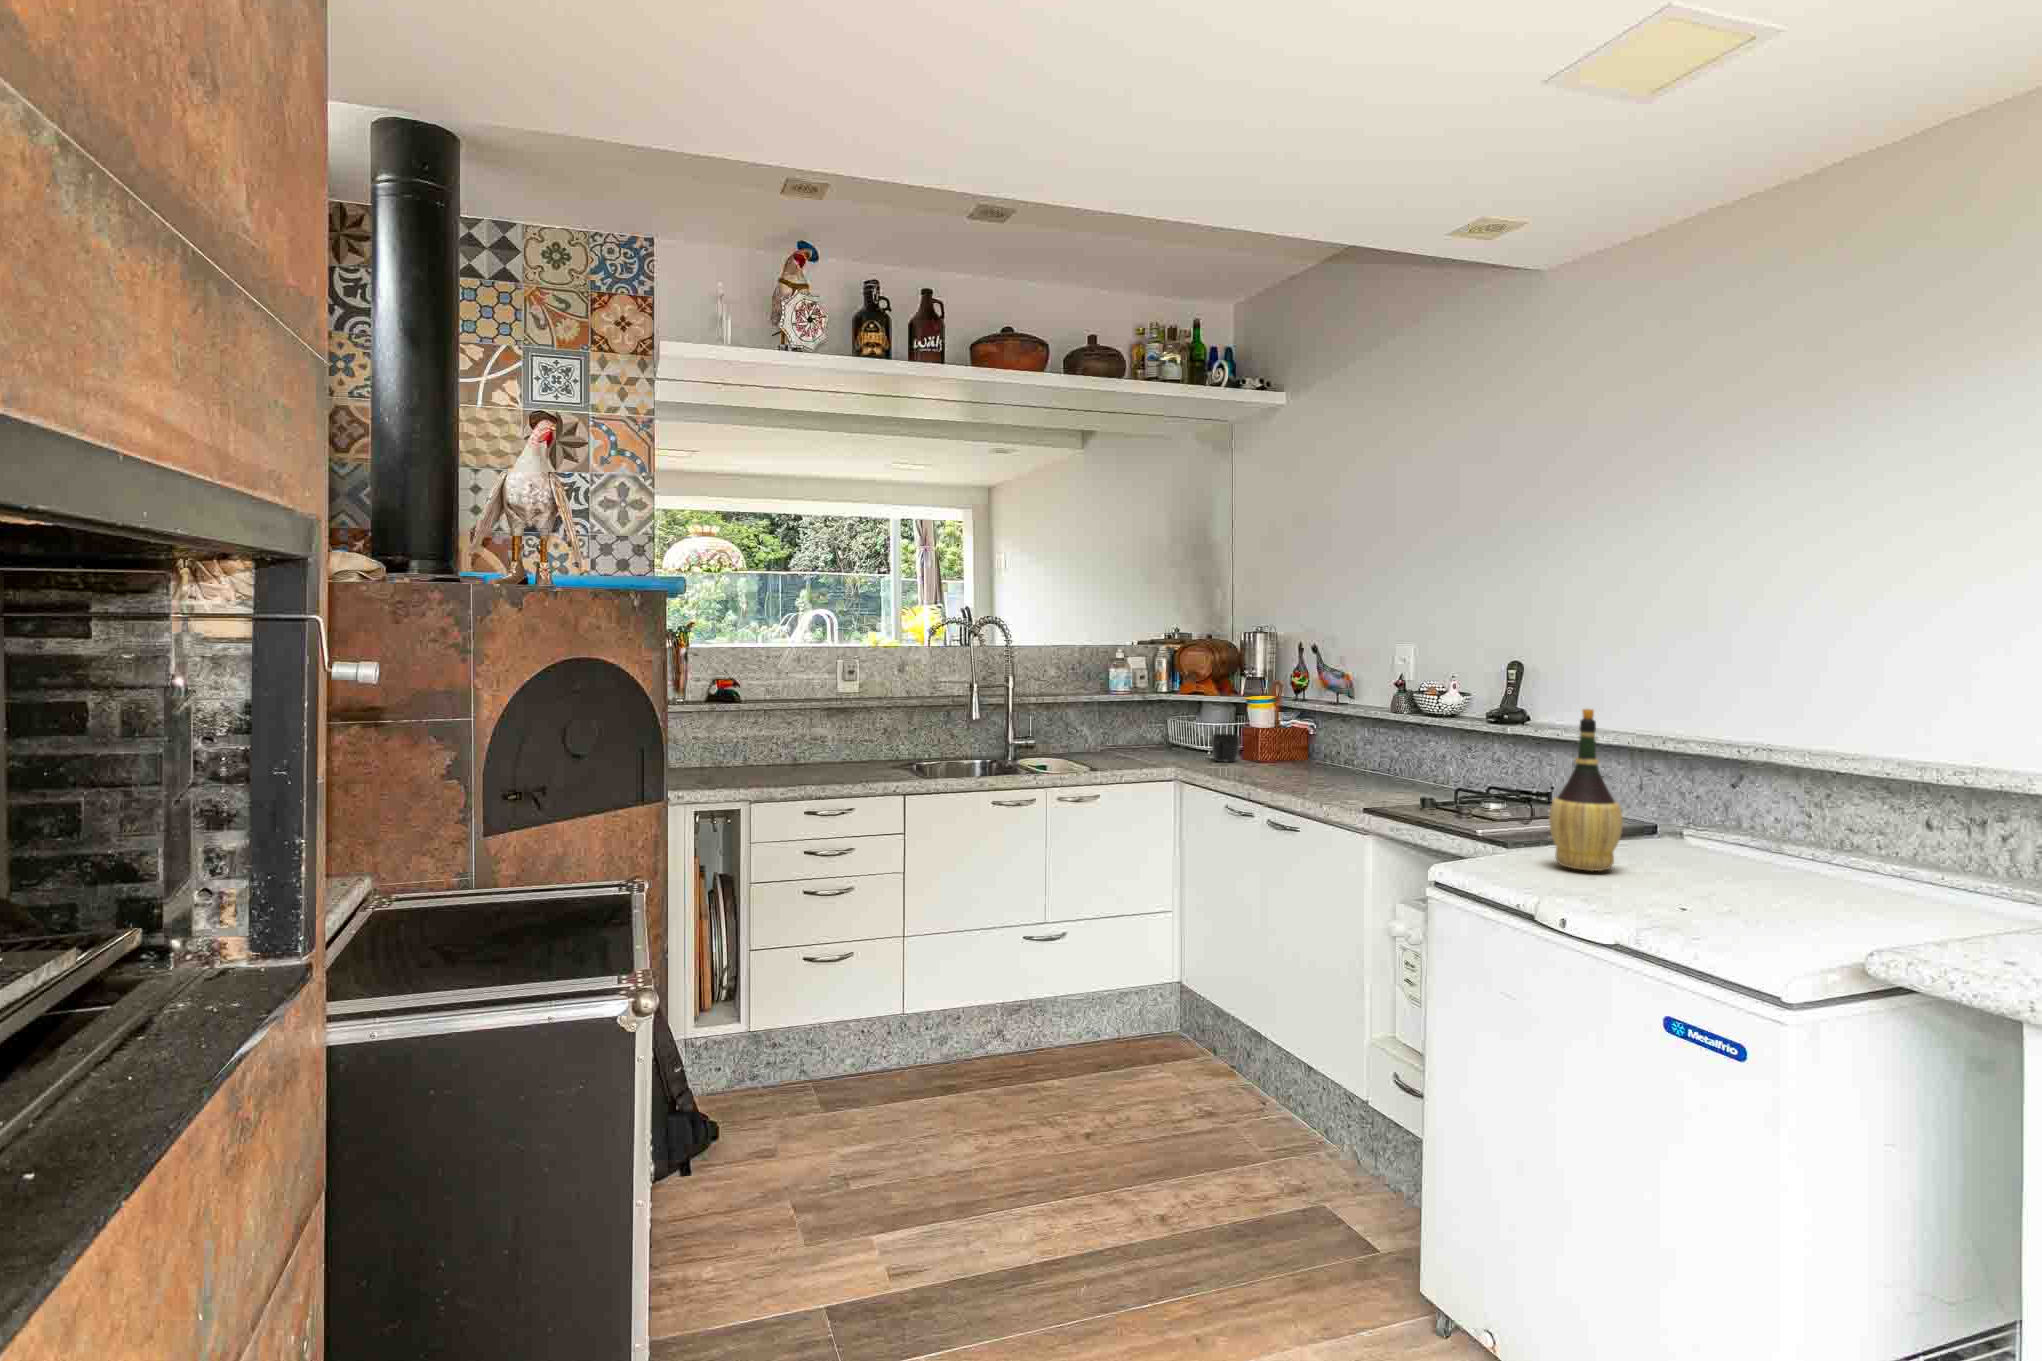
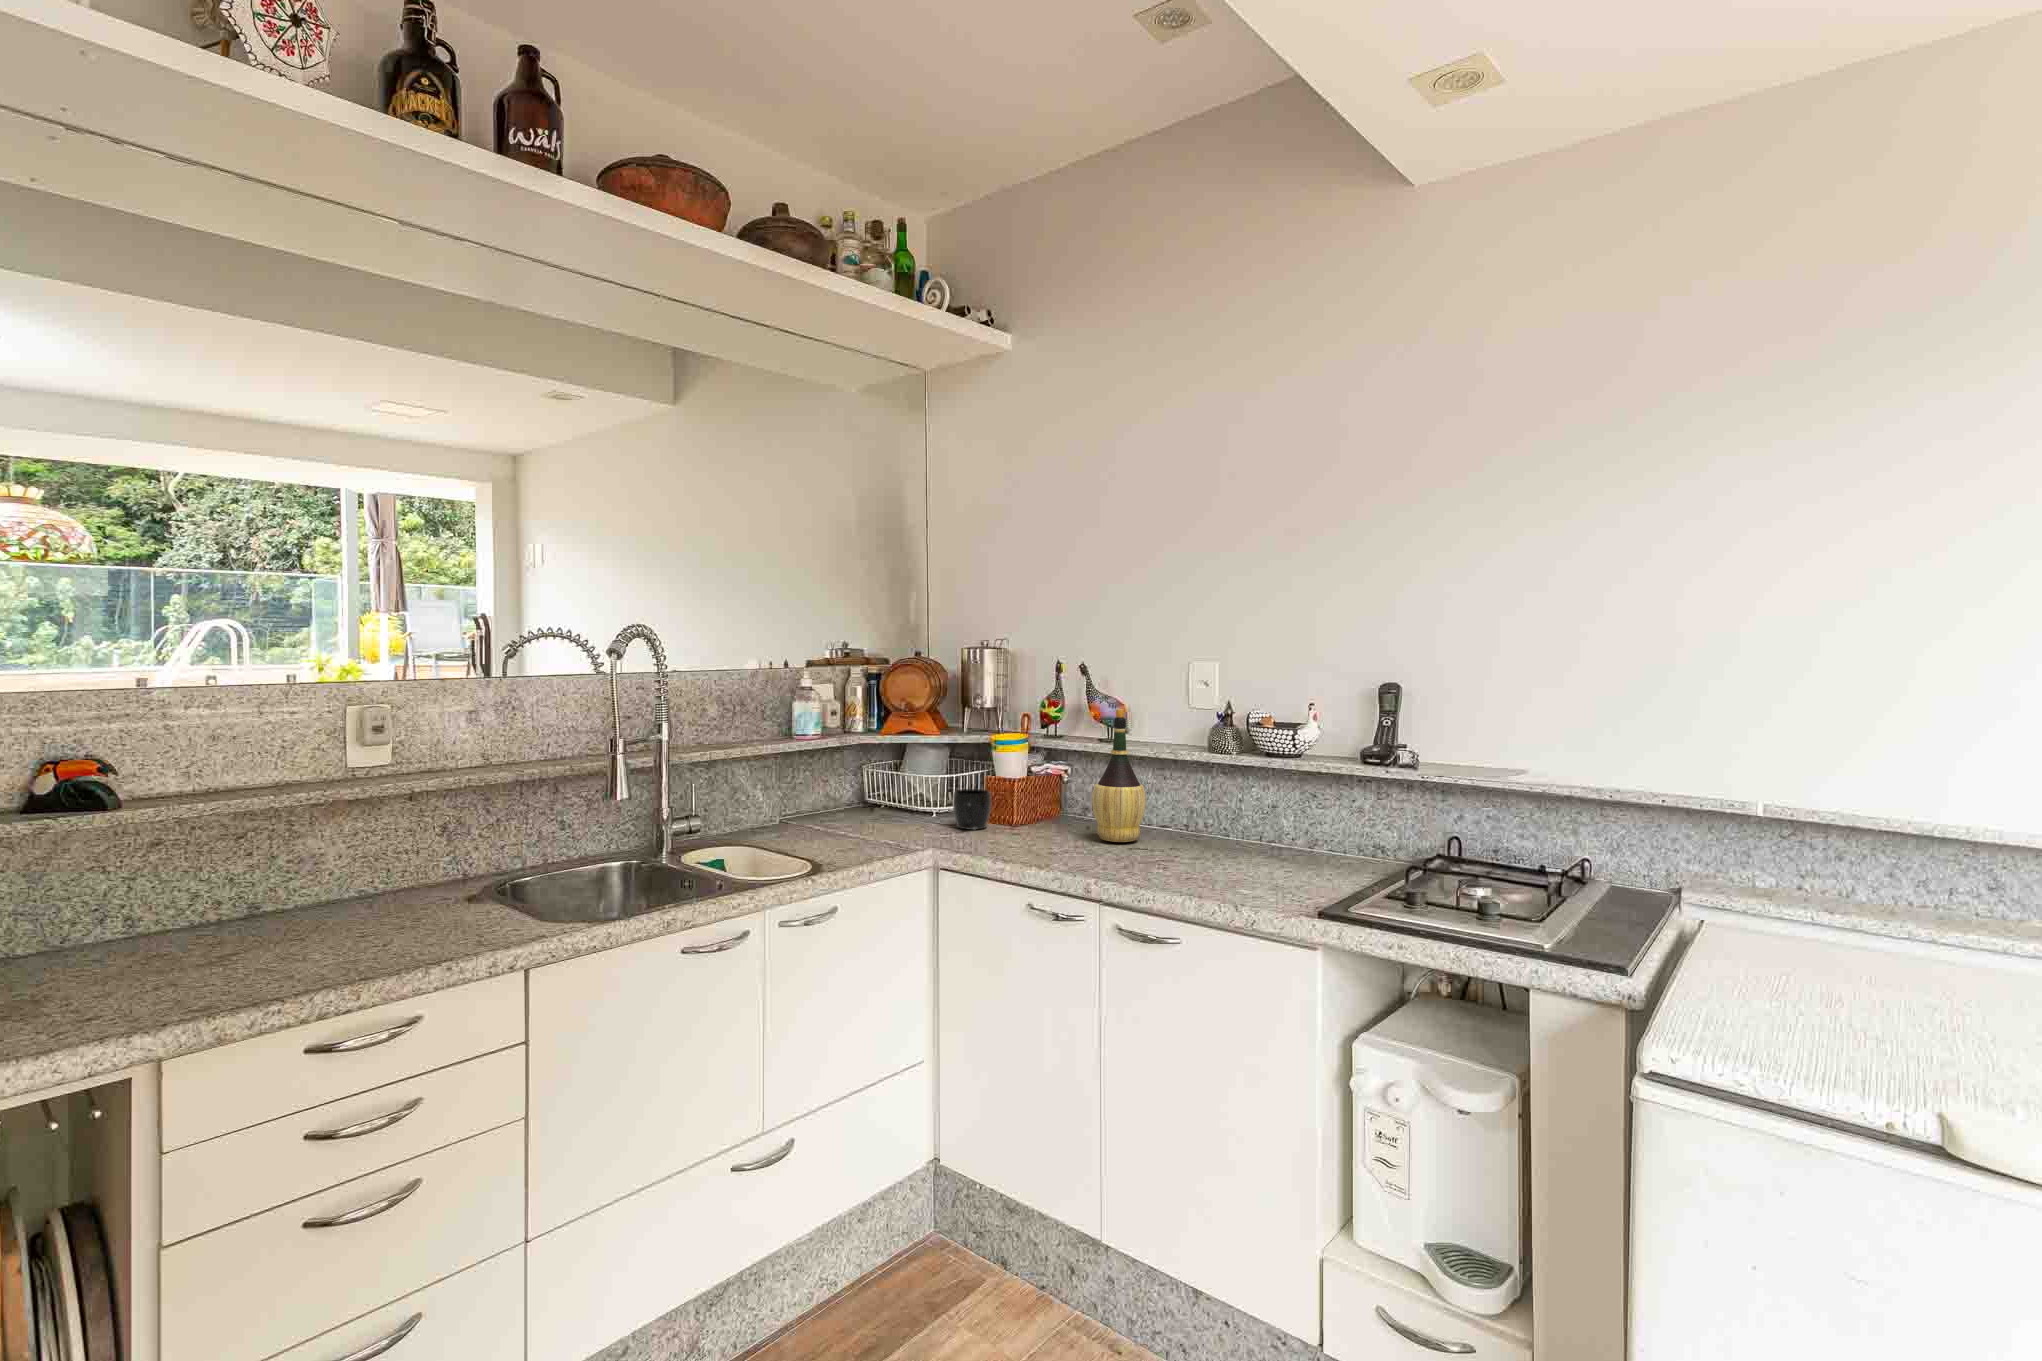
wine bottle: present [1549,709,1623,871] -> present [1092,709,1146,842]

